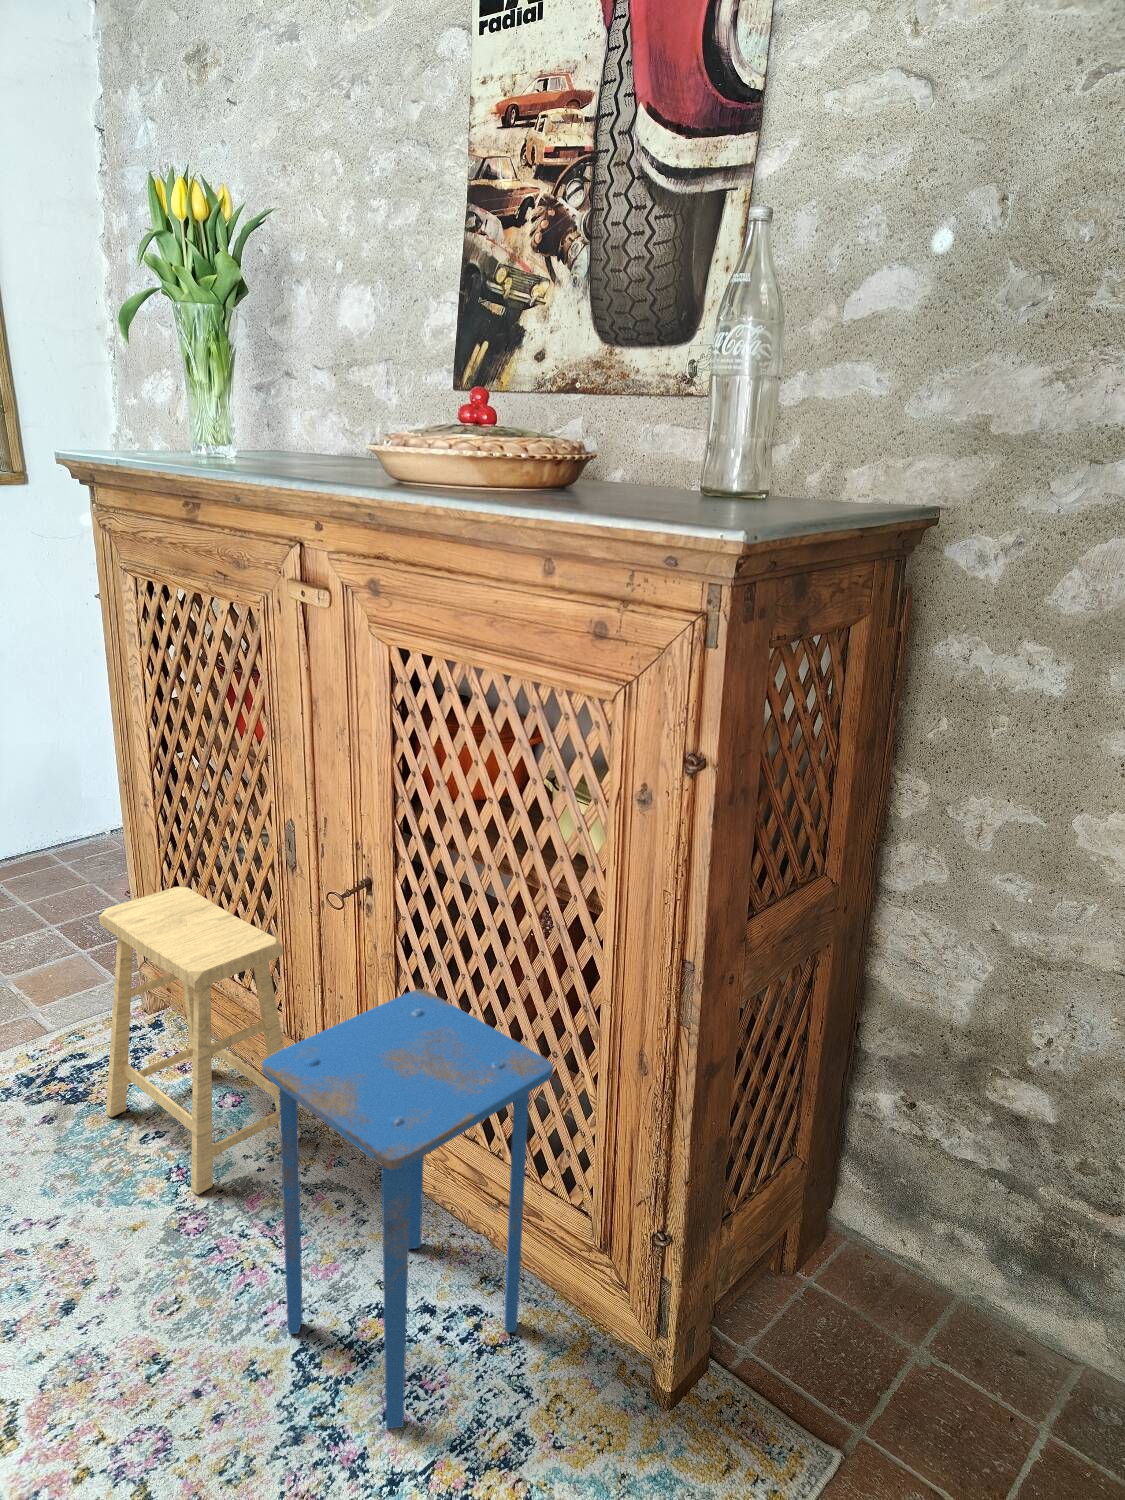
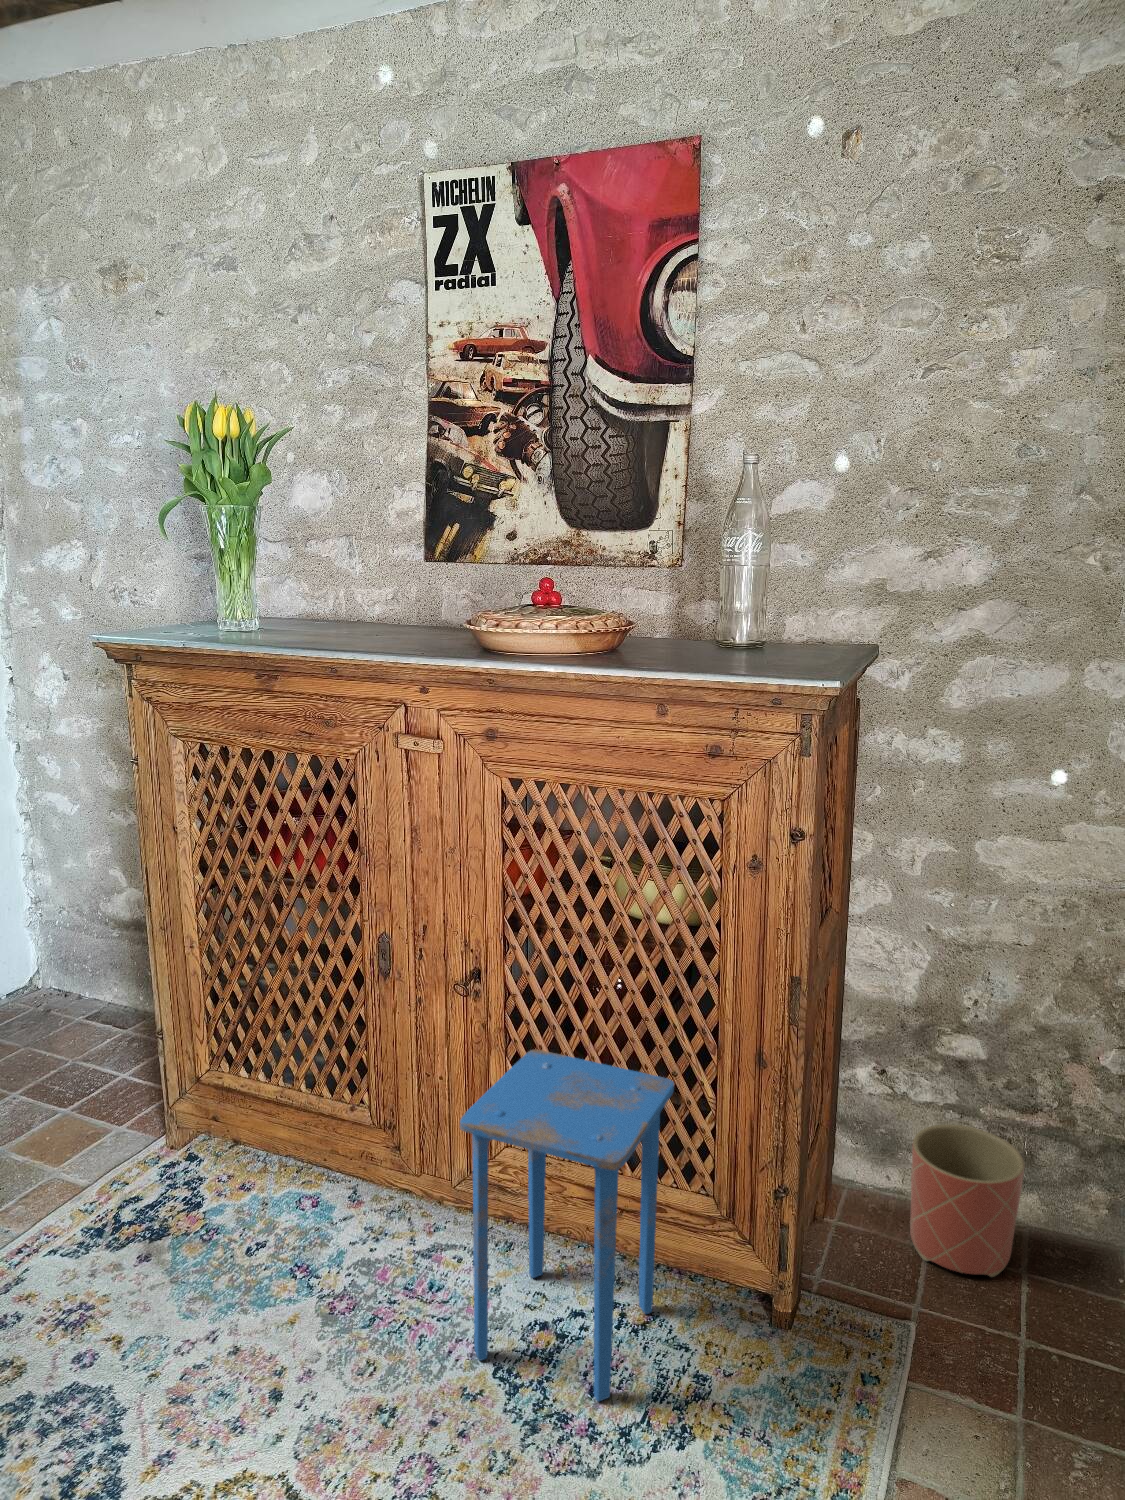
footstool: present [99,887,300,1195] -> none [192,1013,389,1283]
planter: none [900,1192,1069,1416] -> present [910,1124,1025,1277]

